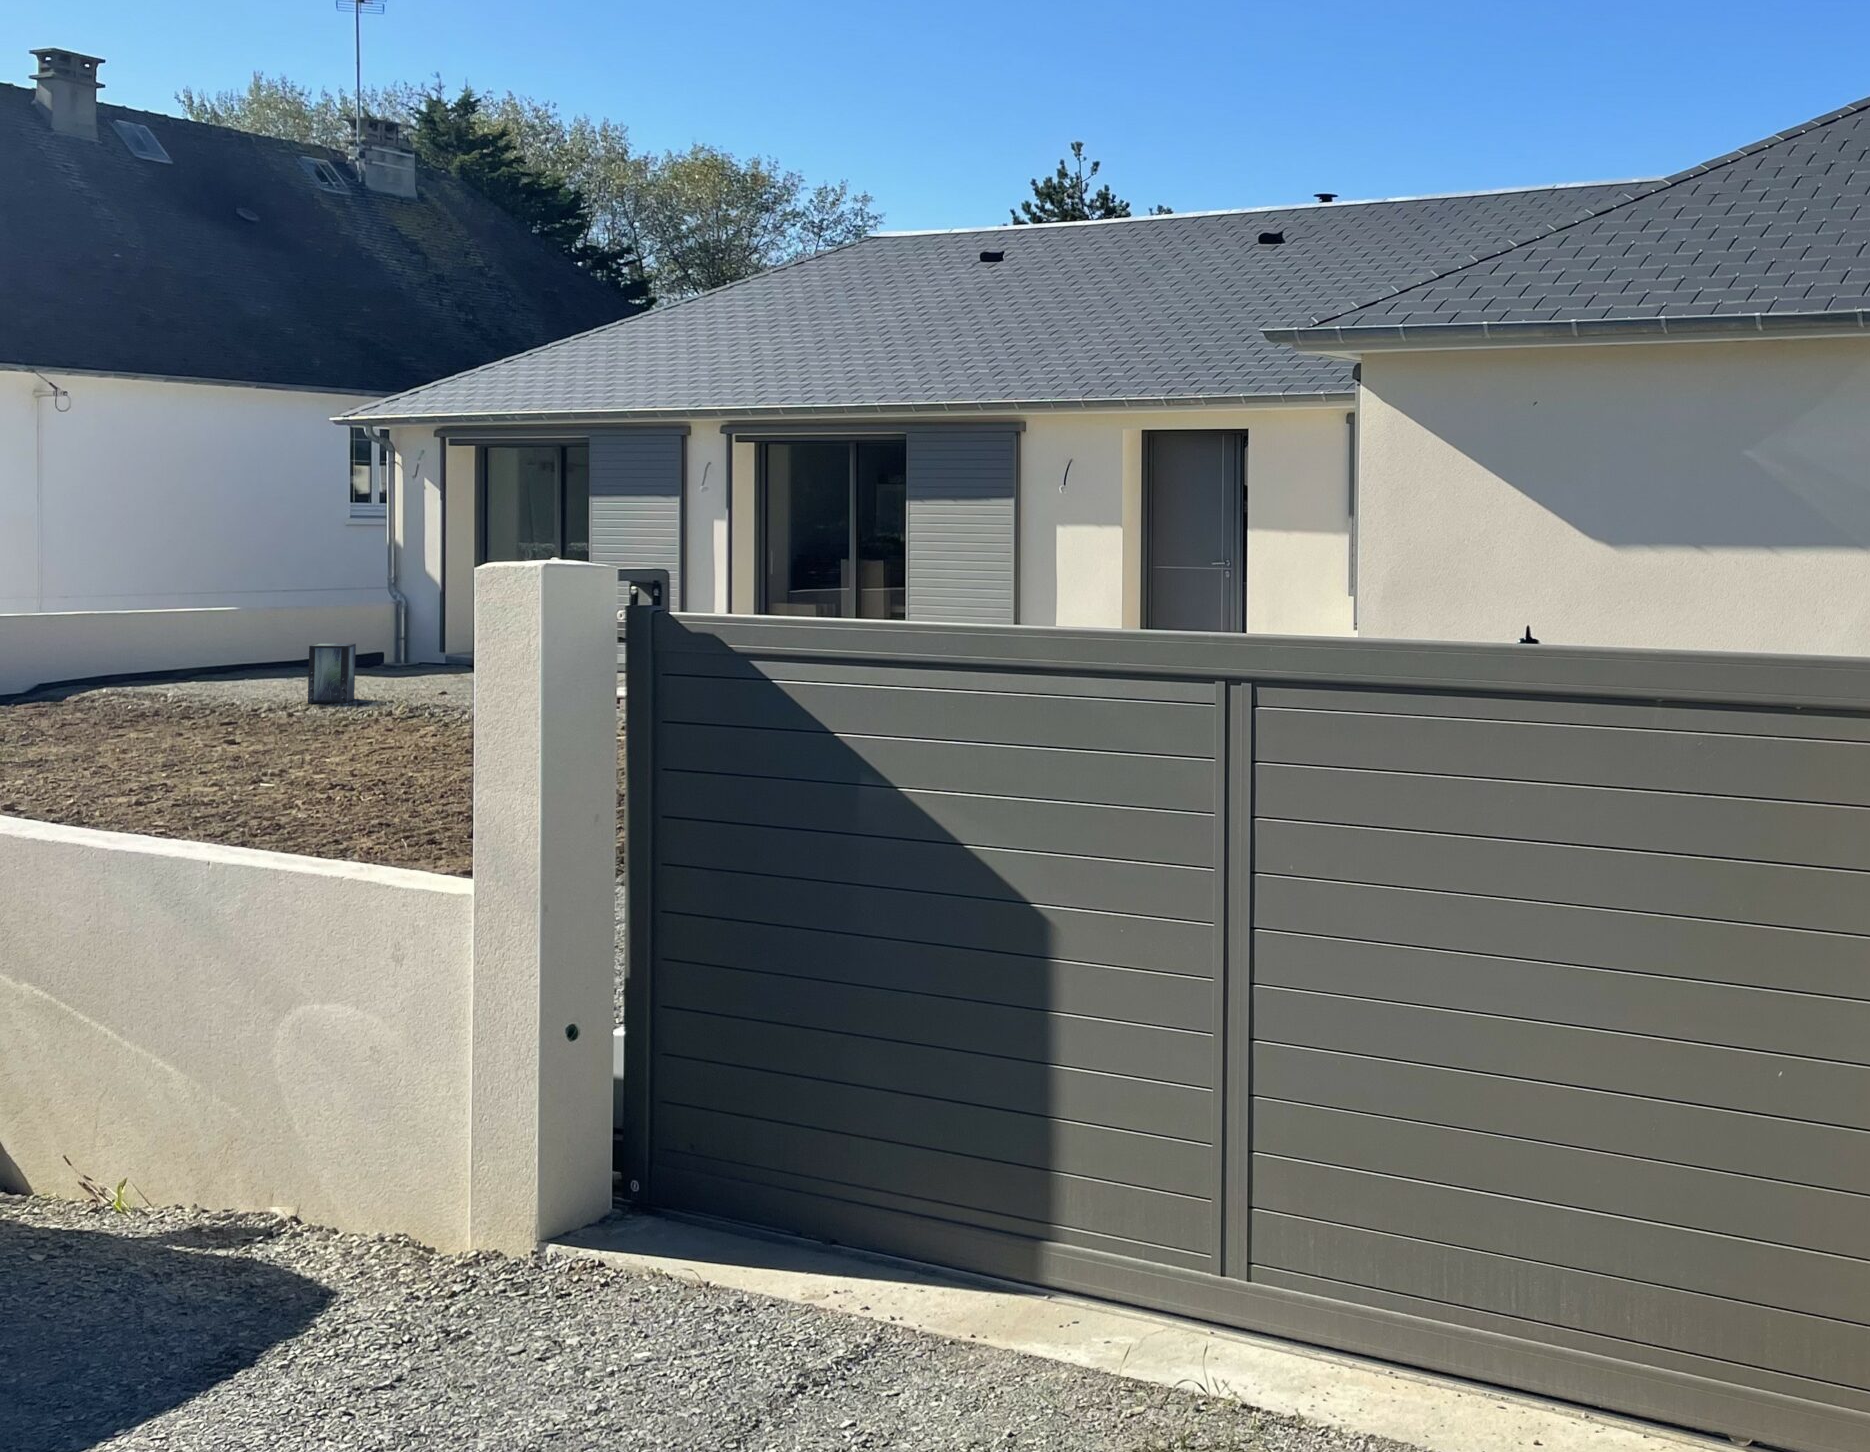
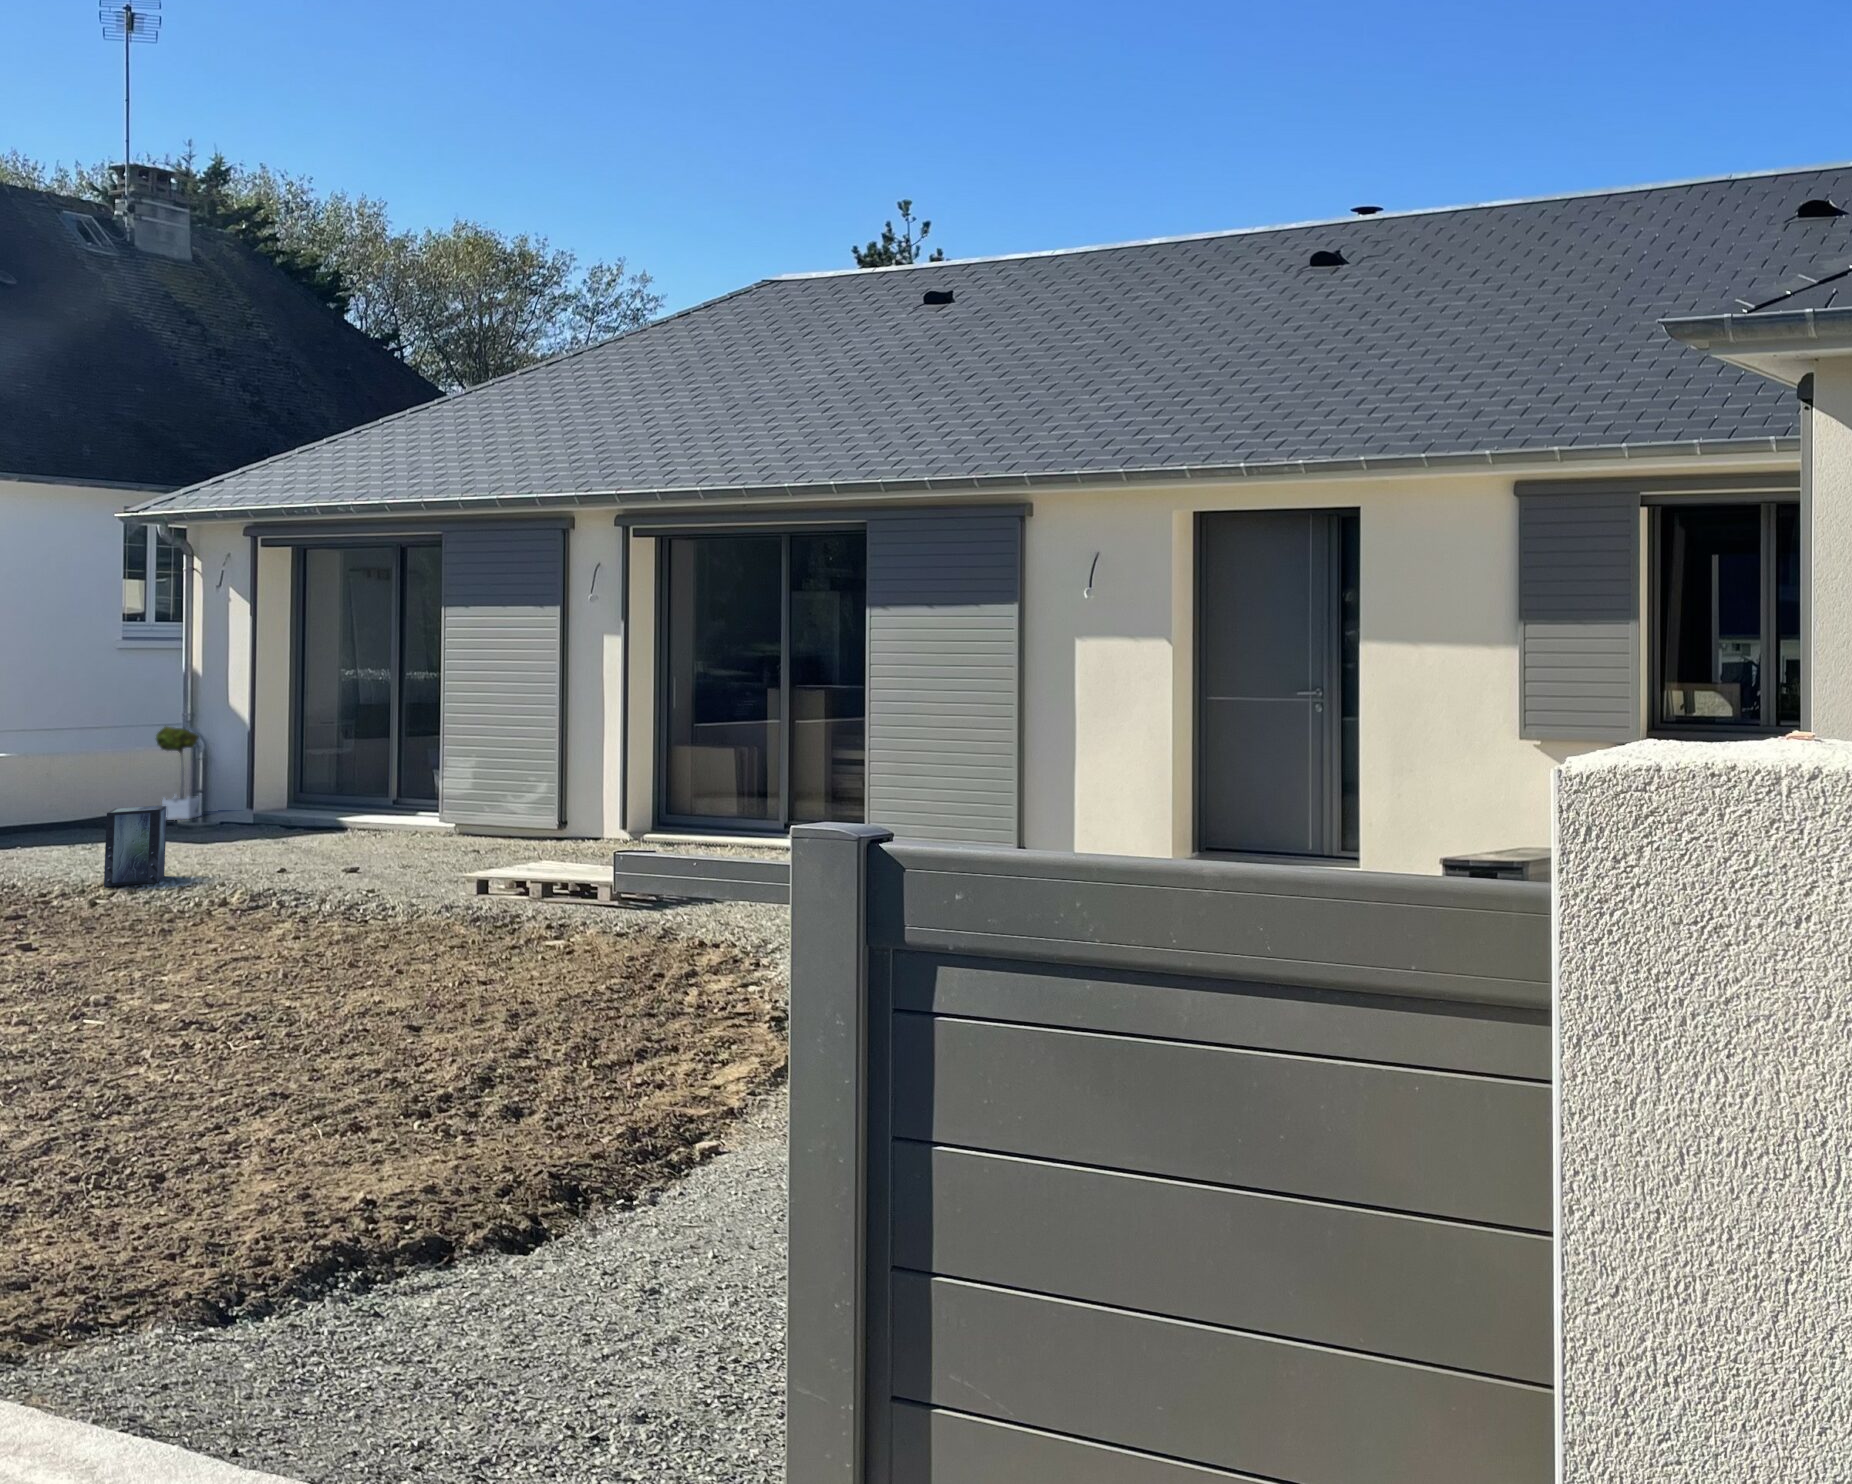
potted tree: none [369,585,405,662] -> present [156,726,201,820]

